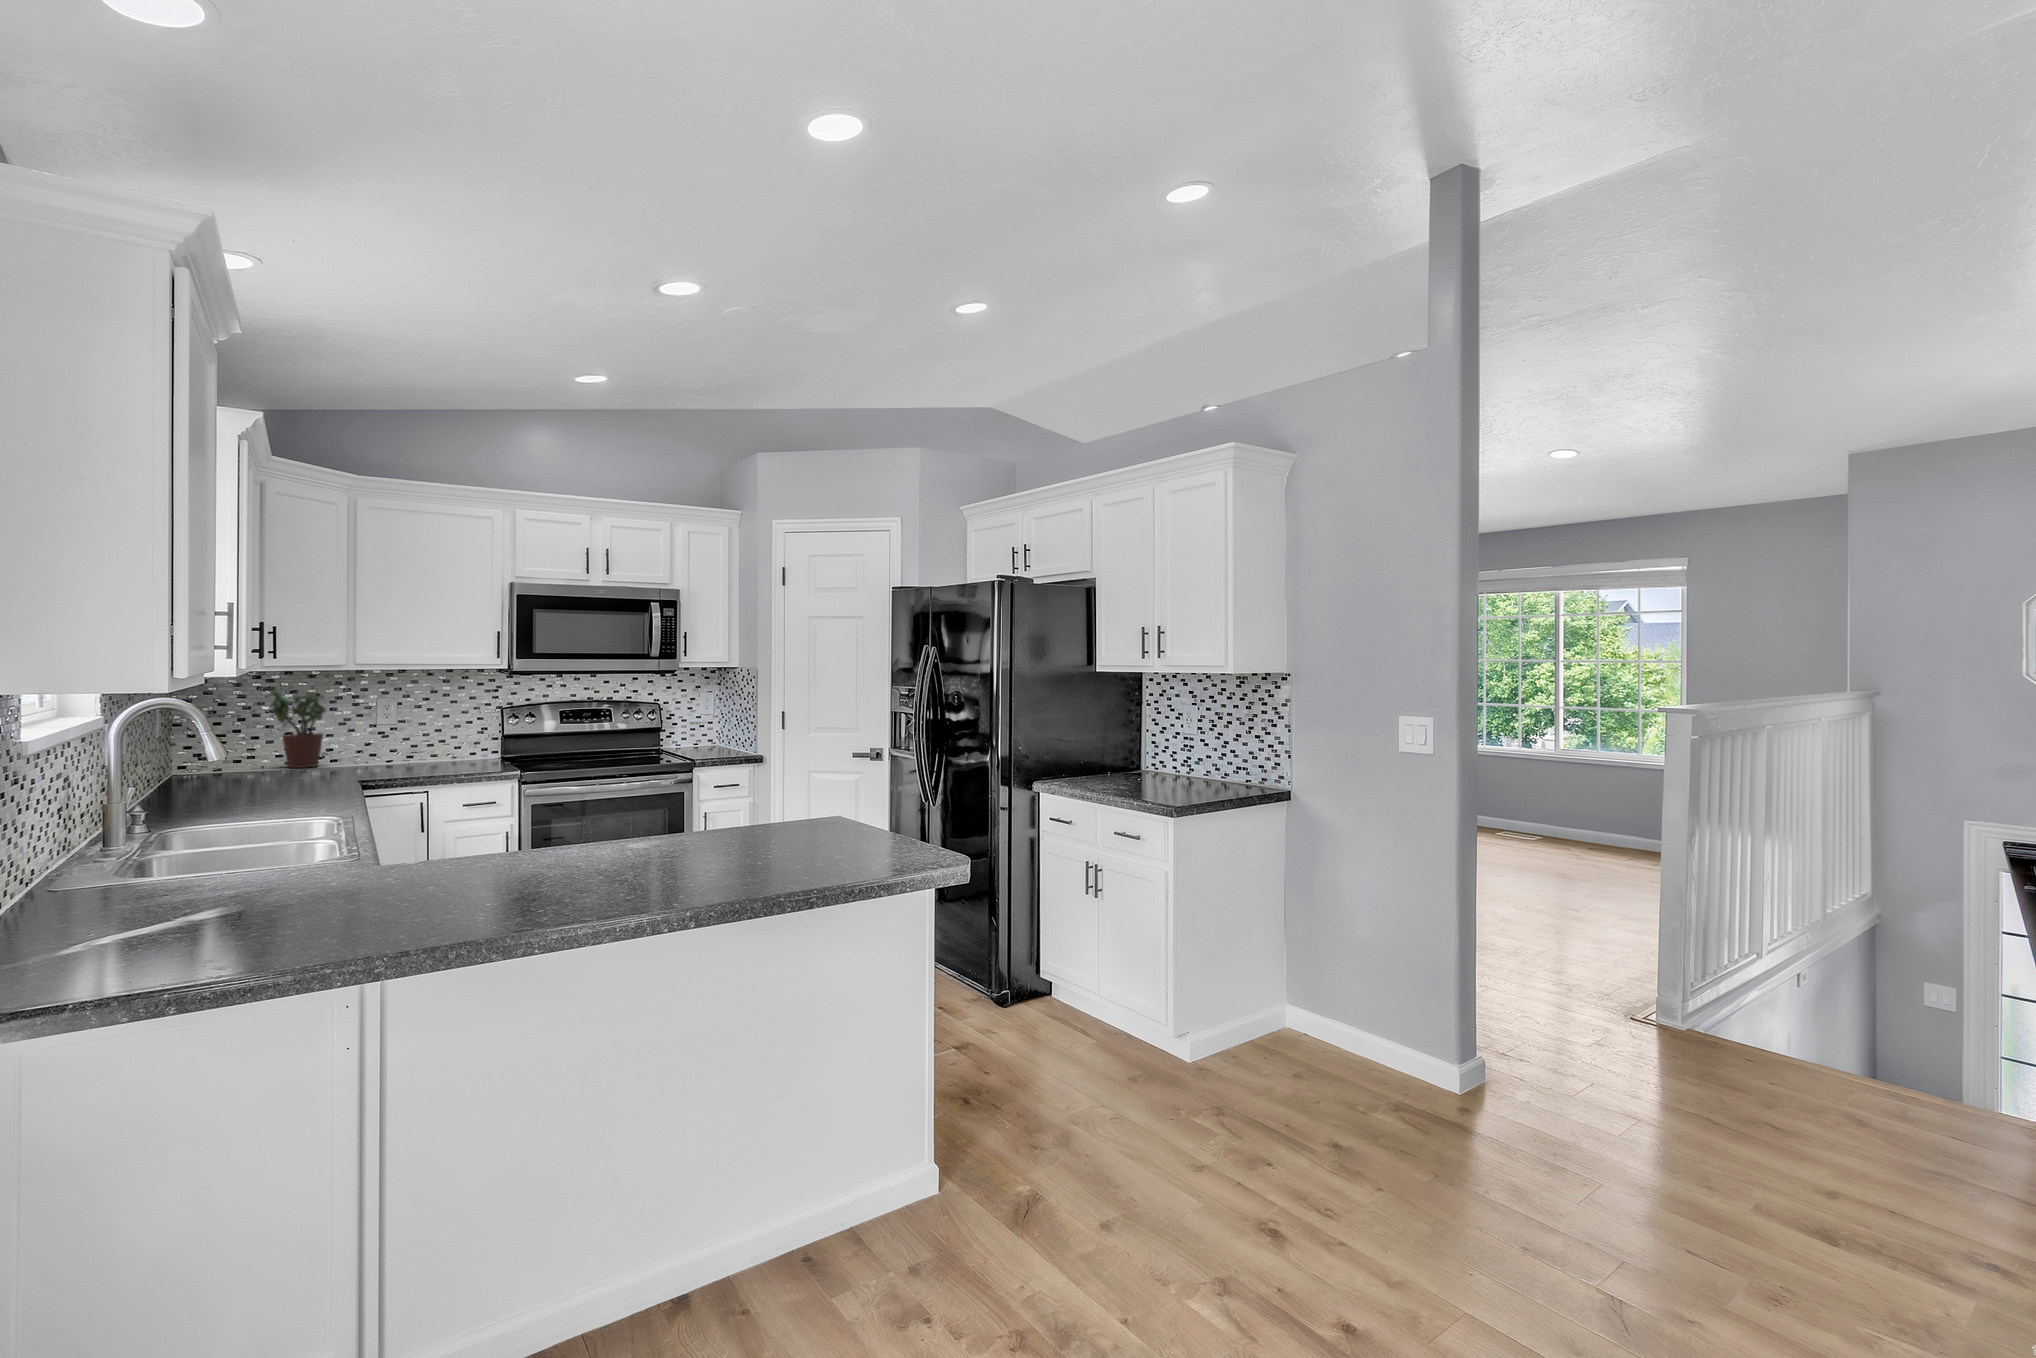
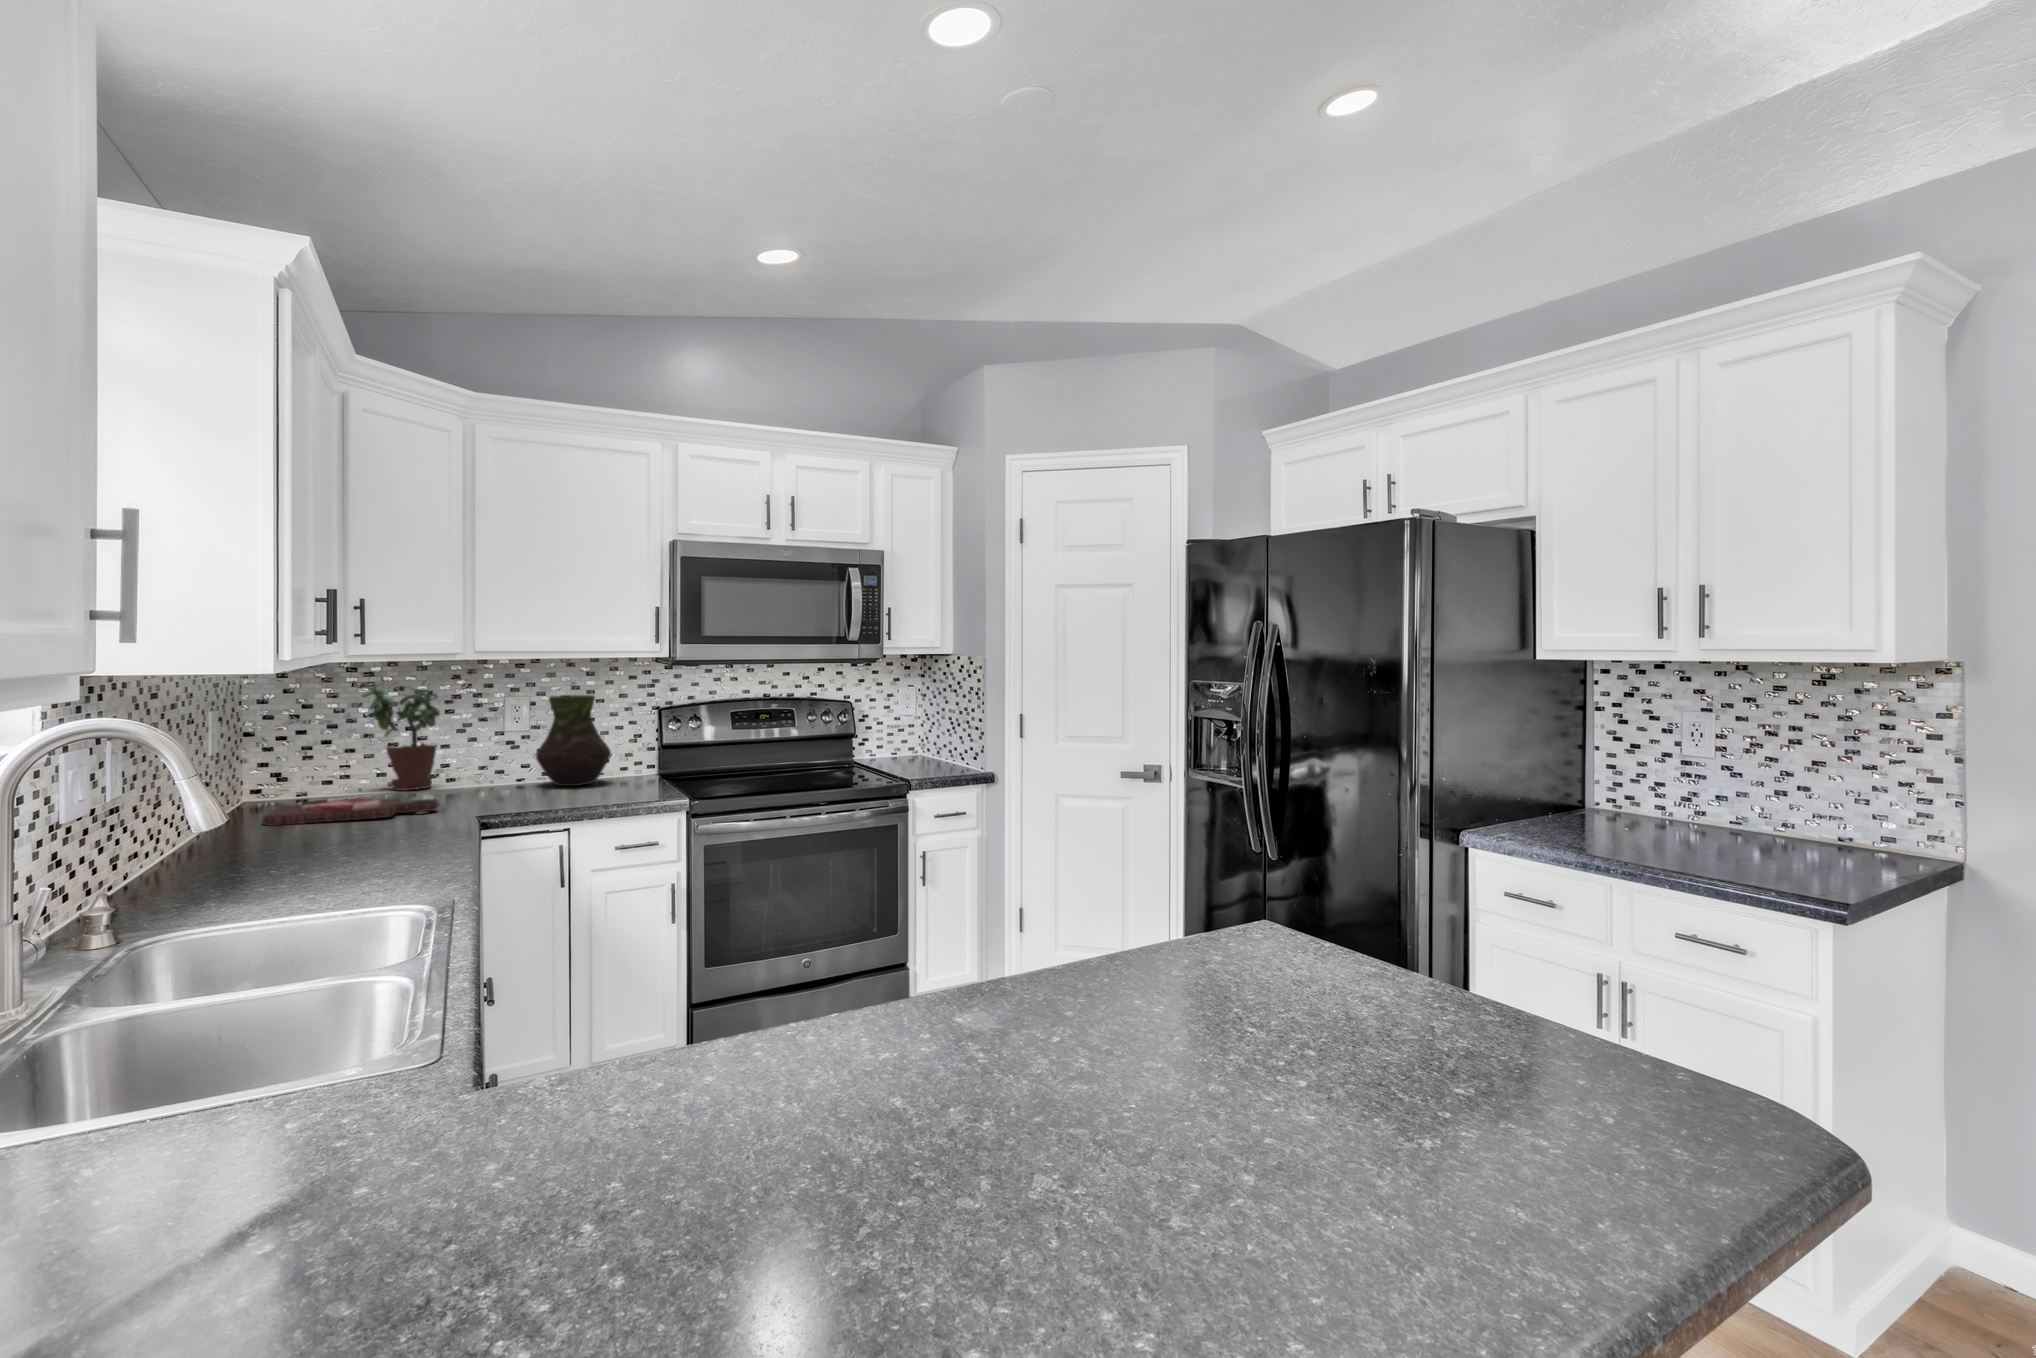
vase: none [402,697,462,765] -> present [536,695,611,786]
cutting board: none [192,766,326,787] -> present [263,796,438,826]

